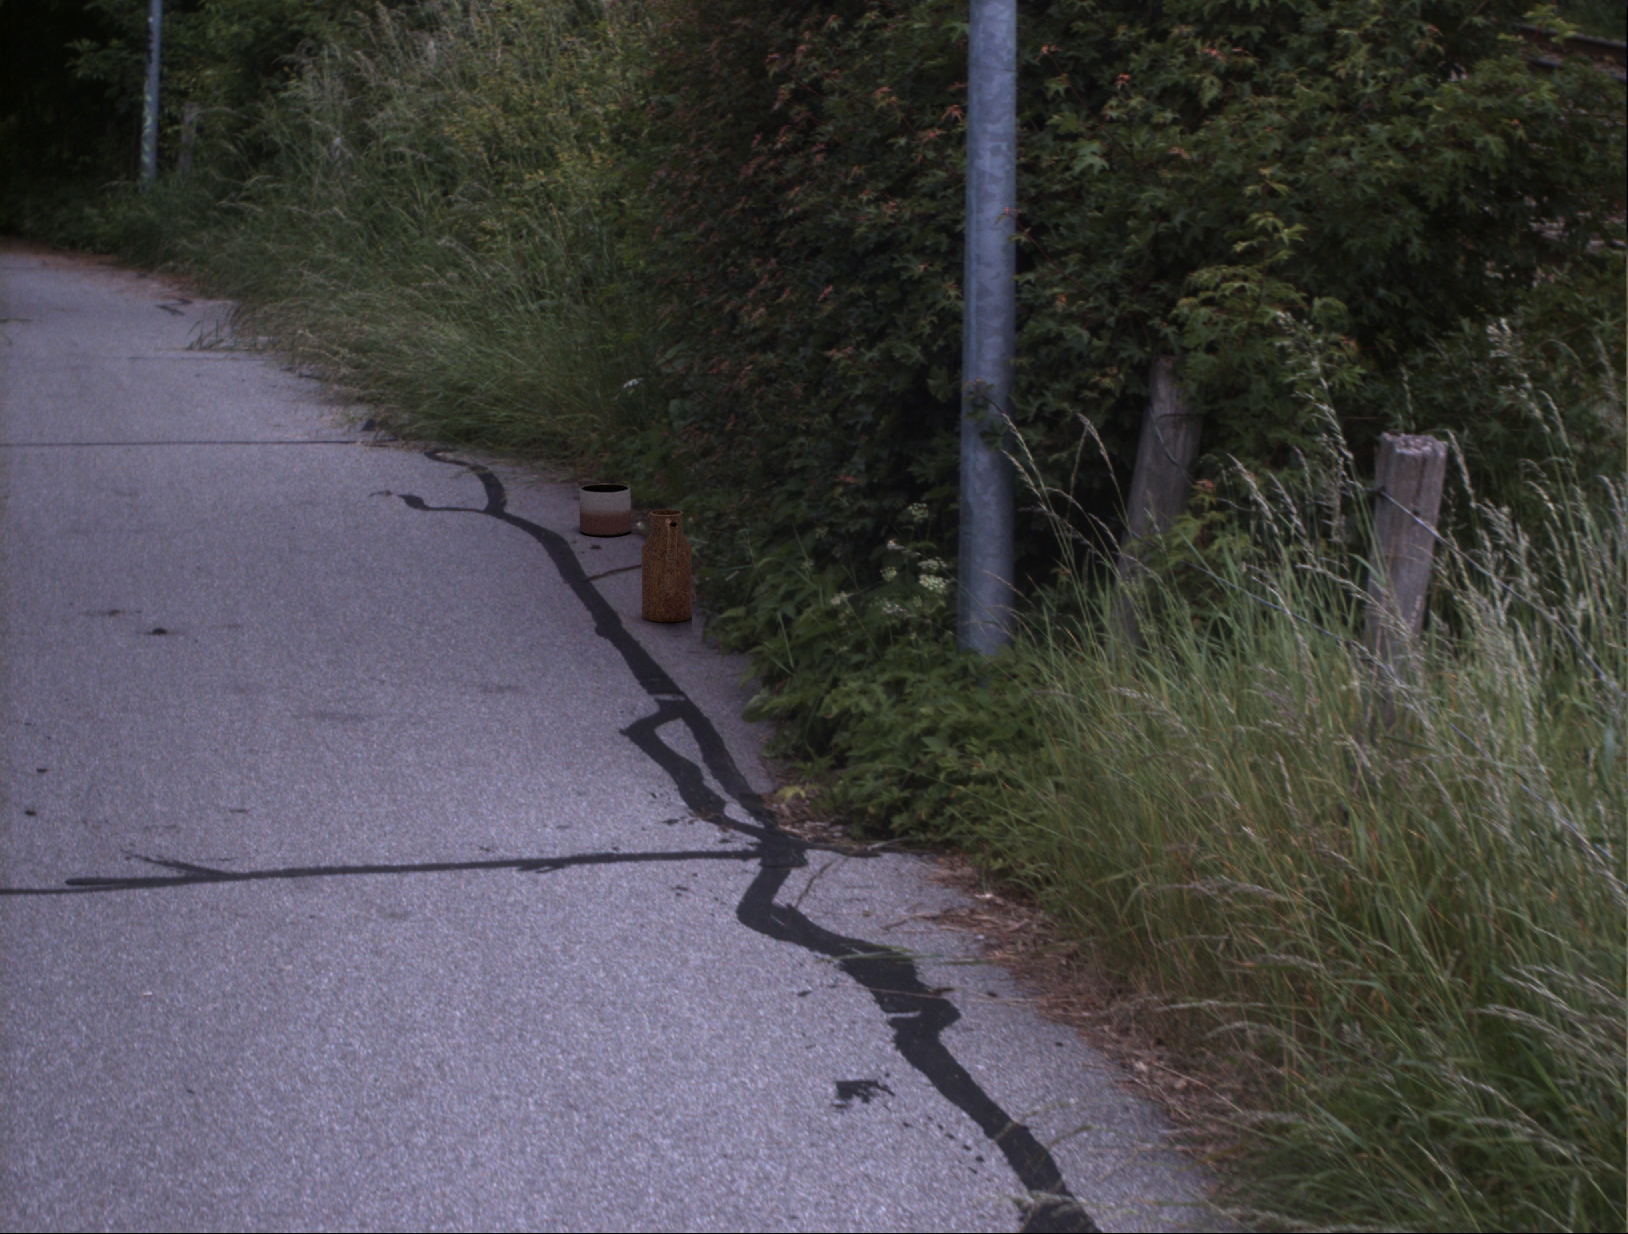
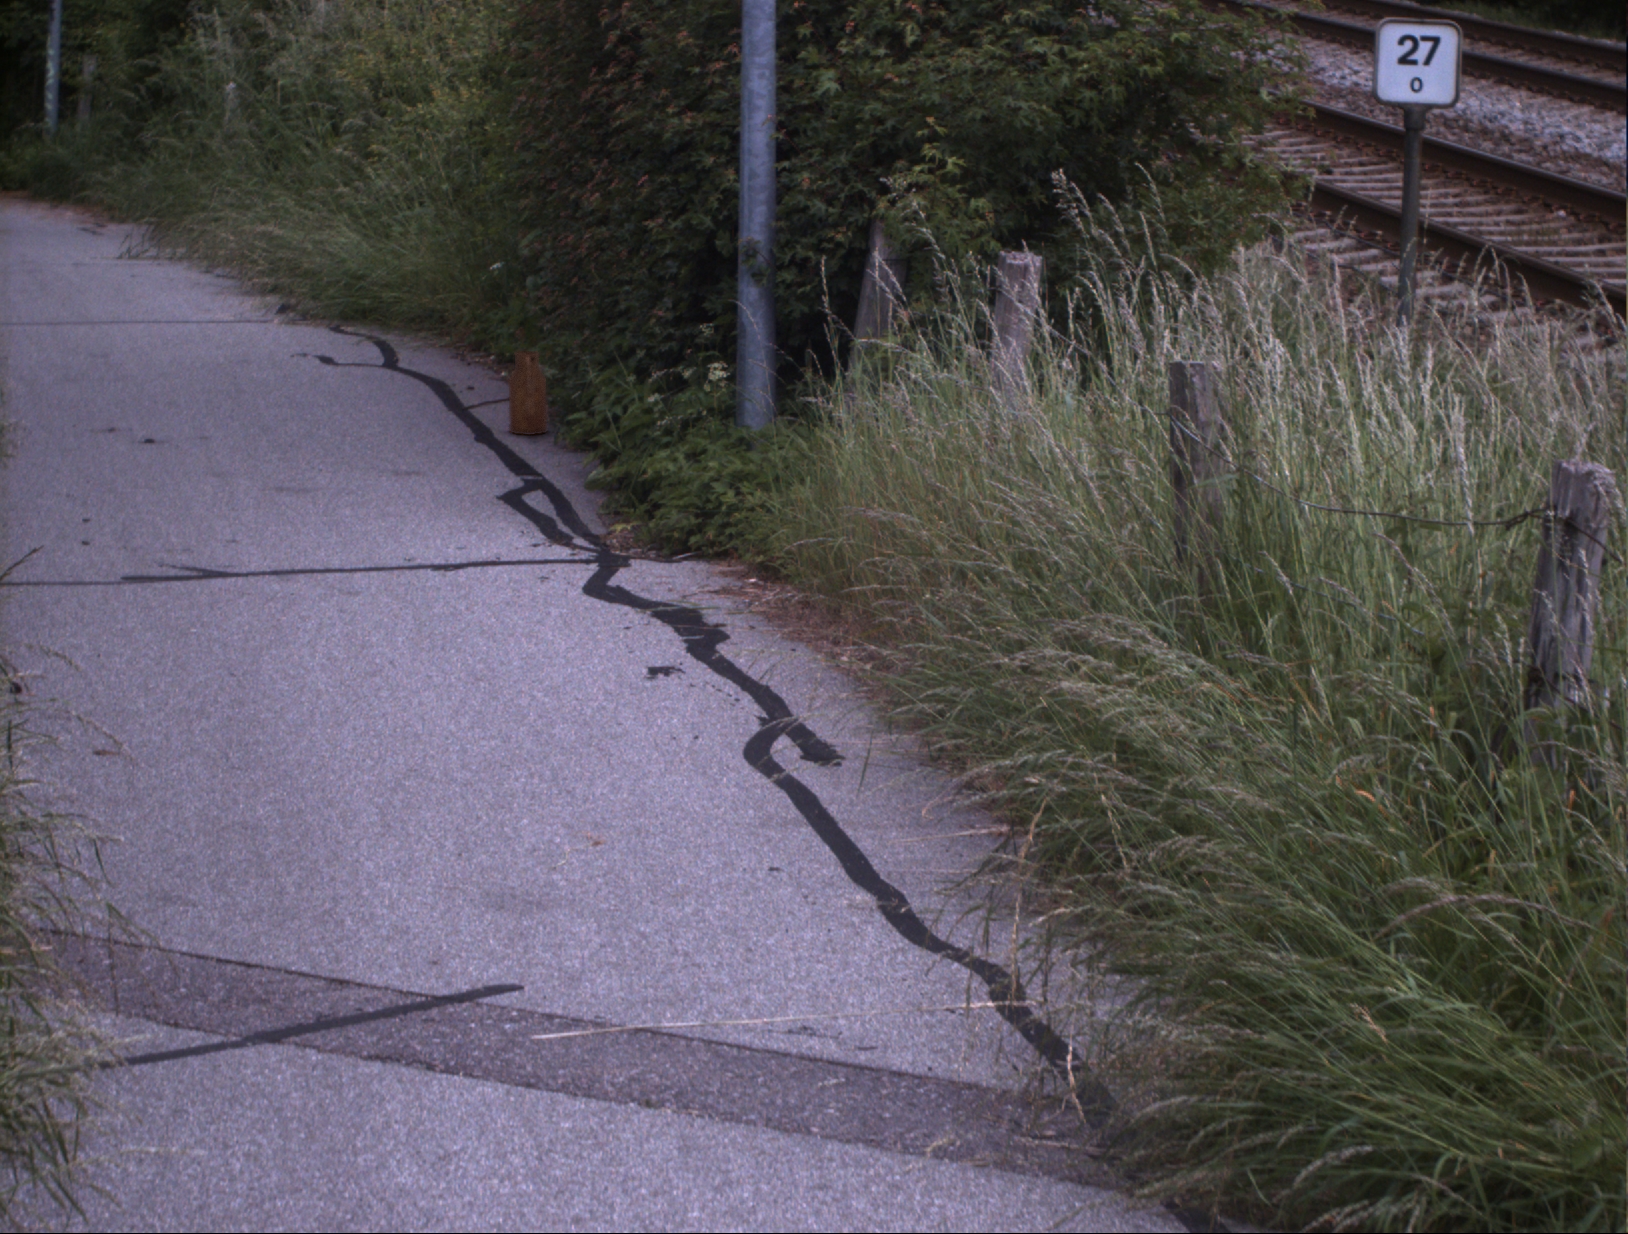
planter: present [580,484,631,536] -> none [458,344,499,383]

